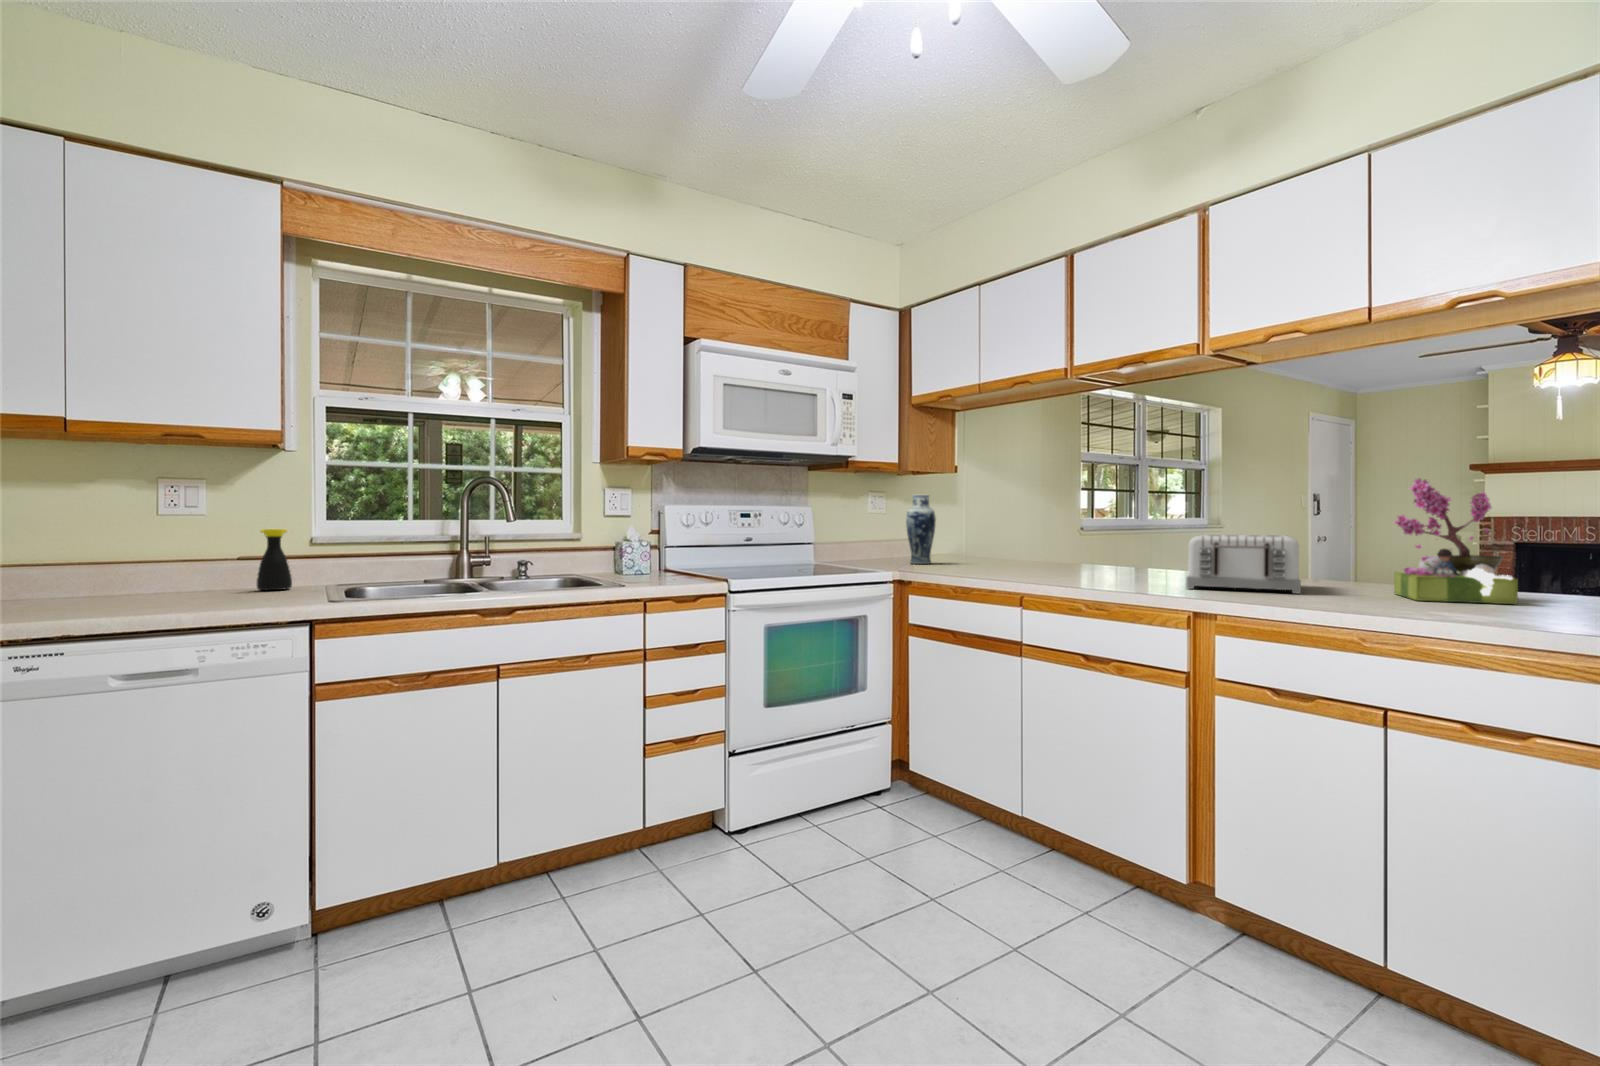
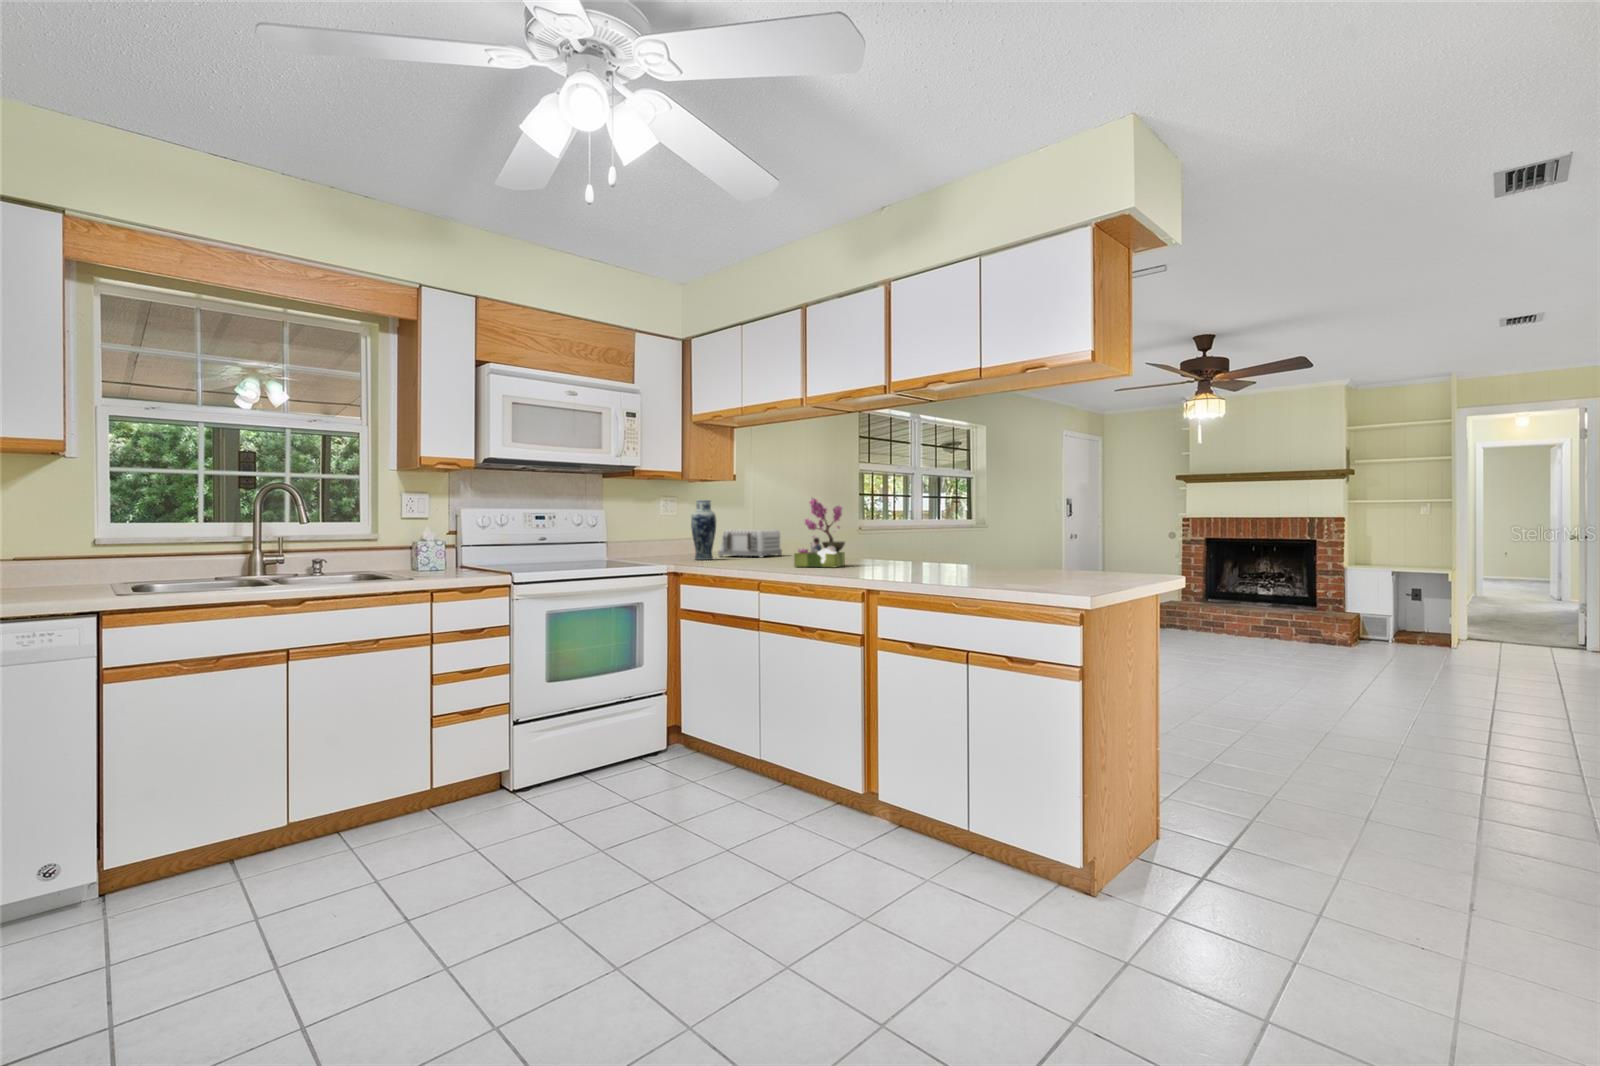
flower arrangement: present [1394,478,1518,604] -> present [794,498,845,567]
bottle: present [257,529,292,590] -> none [34,531,73,588]
toaster: present [1186,535,1301,594] -> present [718,529,782,557]

